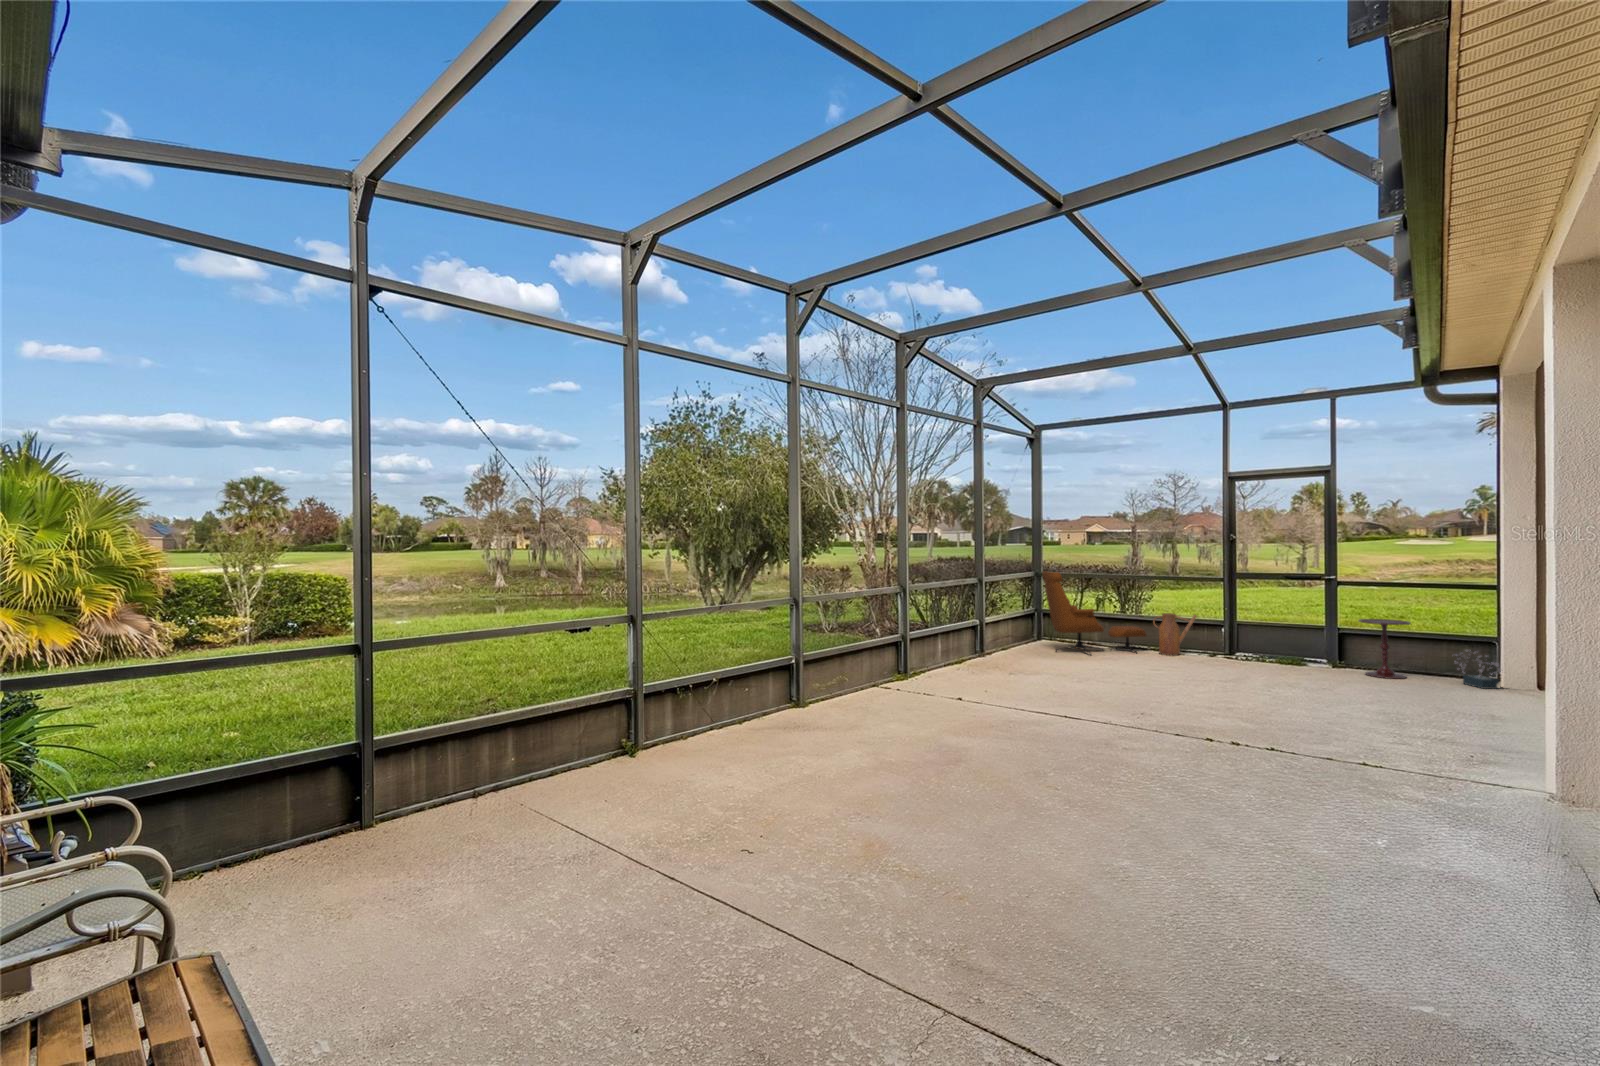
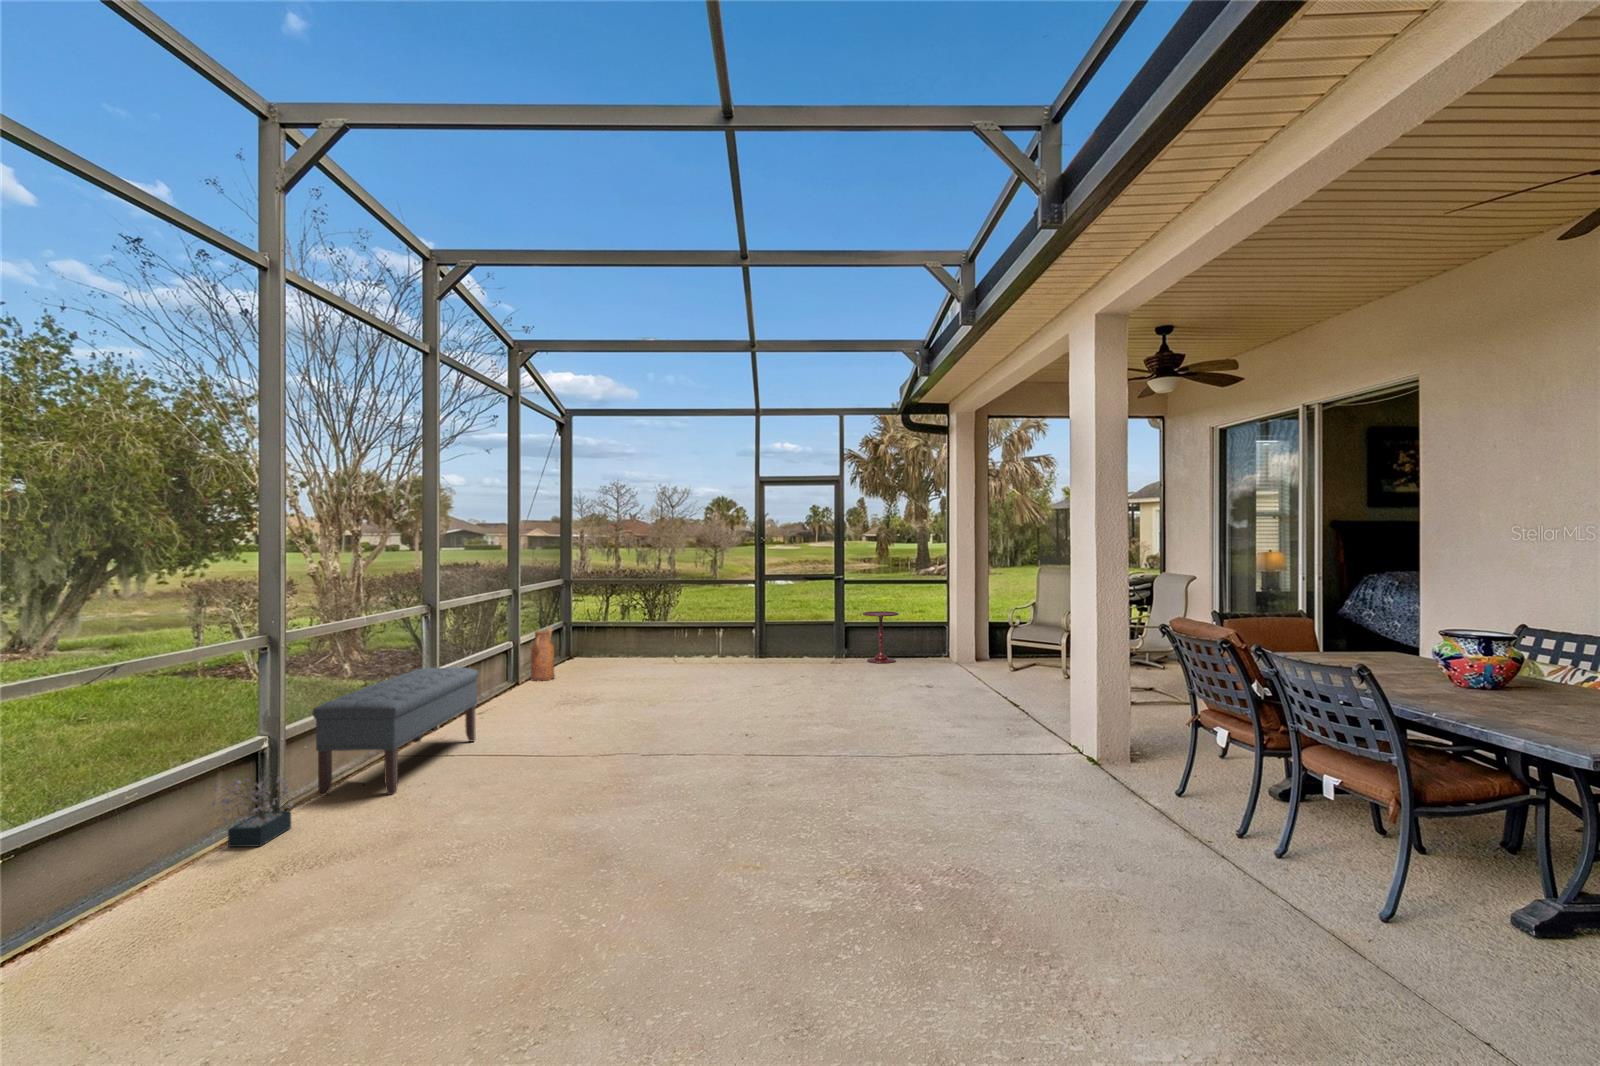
lounge chair: present [1042,571,1147,654] -> none [577,578,683,673]
watering can: present [1153,613,1197,656] -> present [530,627,555,681]
bench: none [817,629,929,706] -> present [313,667,478,796]
decorative plant: present [1455,650,1501,689] -> present [212,777,292,847]

